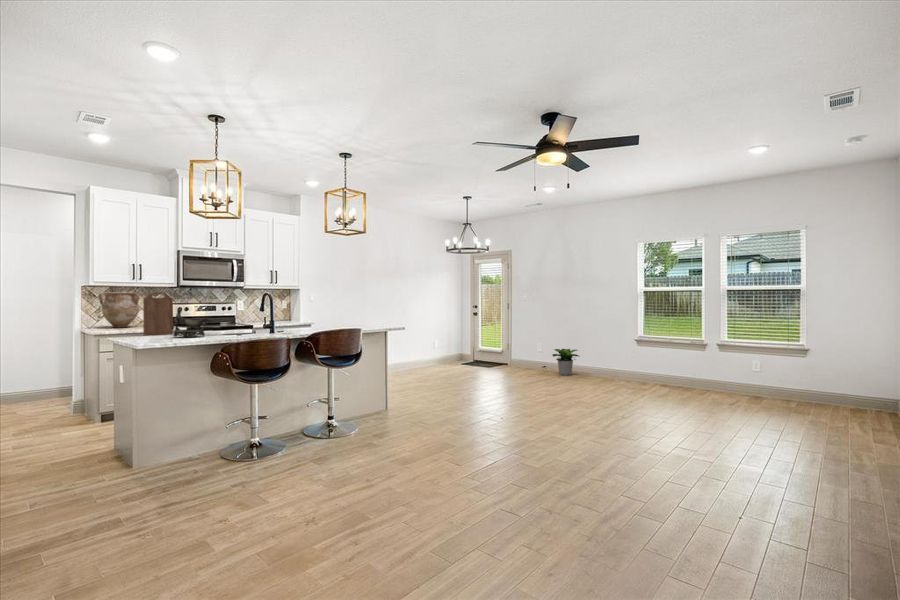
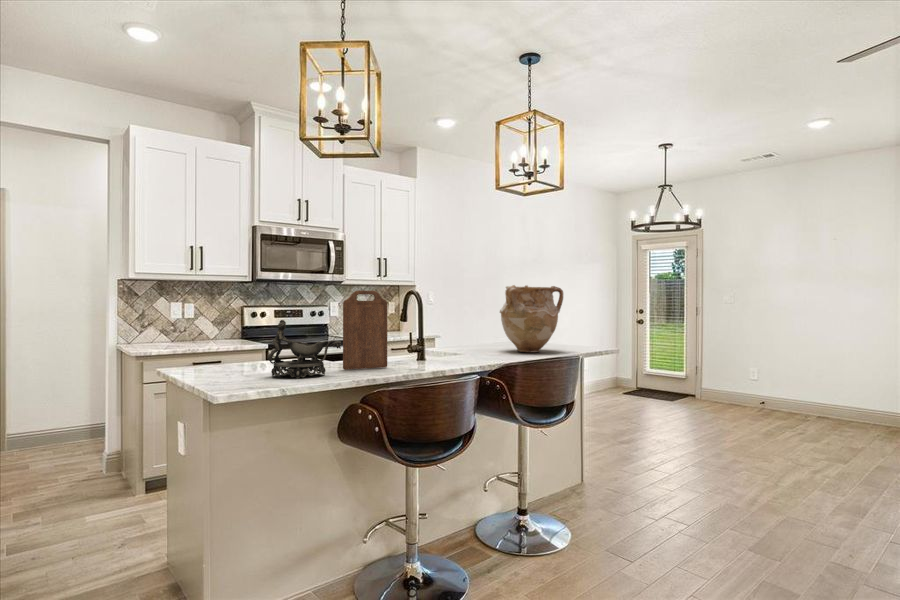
vase: present [98,292,140,328] -> present [500,285,563,353]
cutting board: present [143,292,173,335] -> present [343,290,387,370]
potted plant: present [553,349,579,375] -> none [789,379,846,422]

